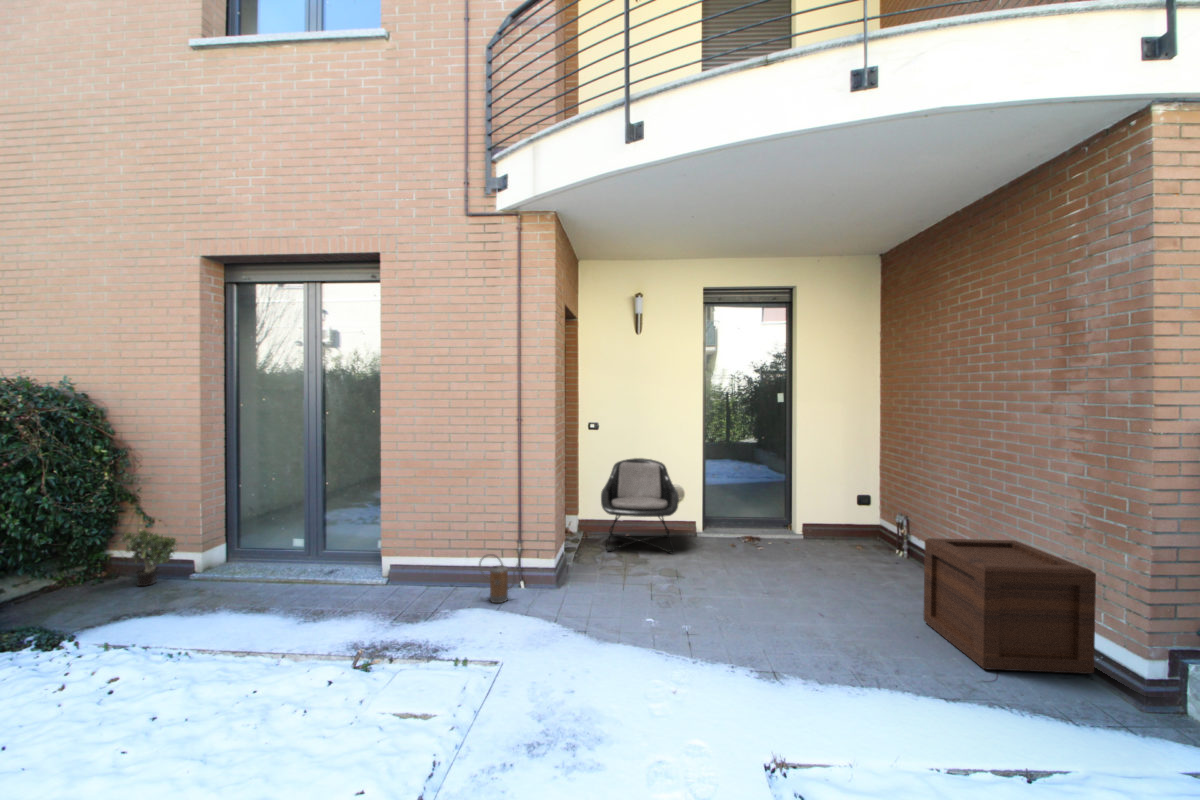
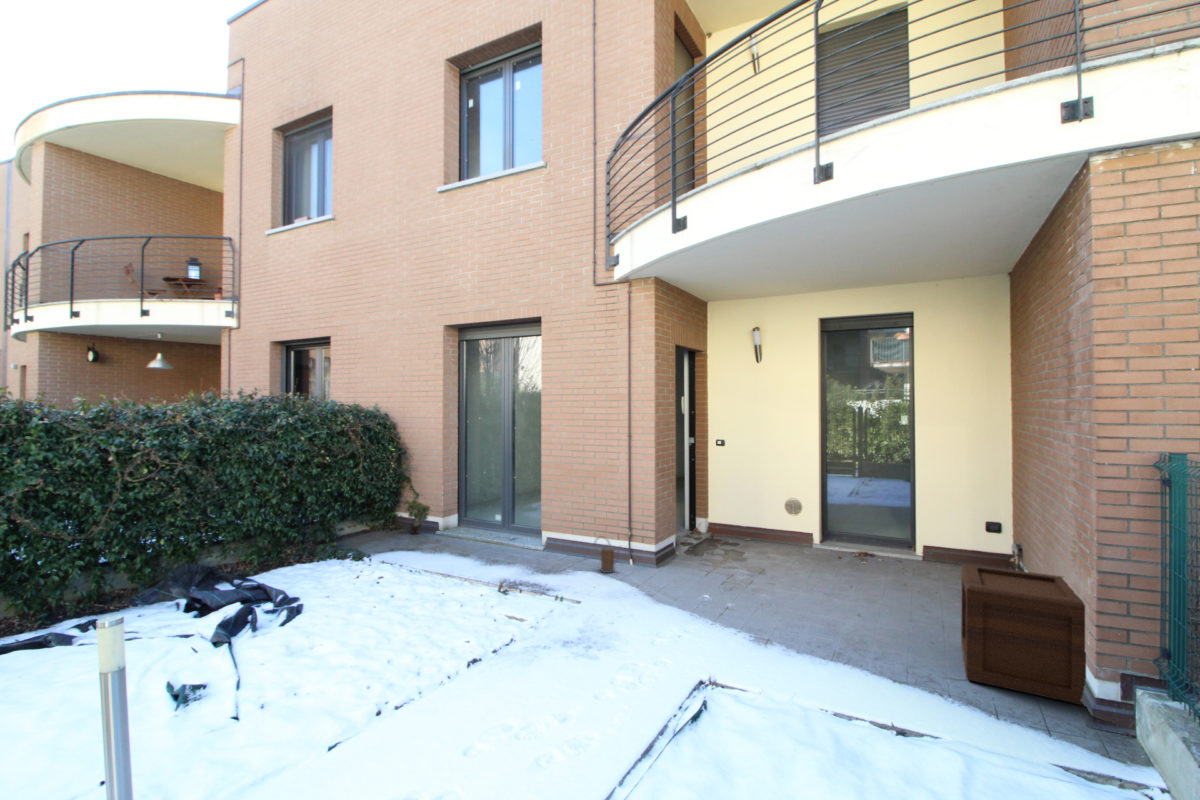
lounge chair: present [601,458,679,553] -> none [712,475,787,562]

